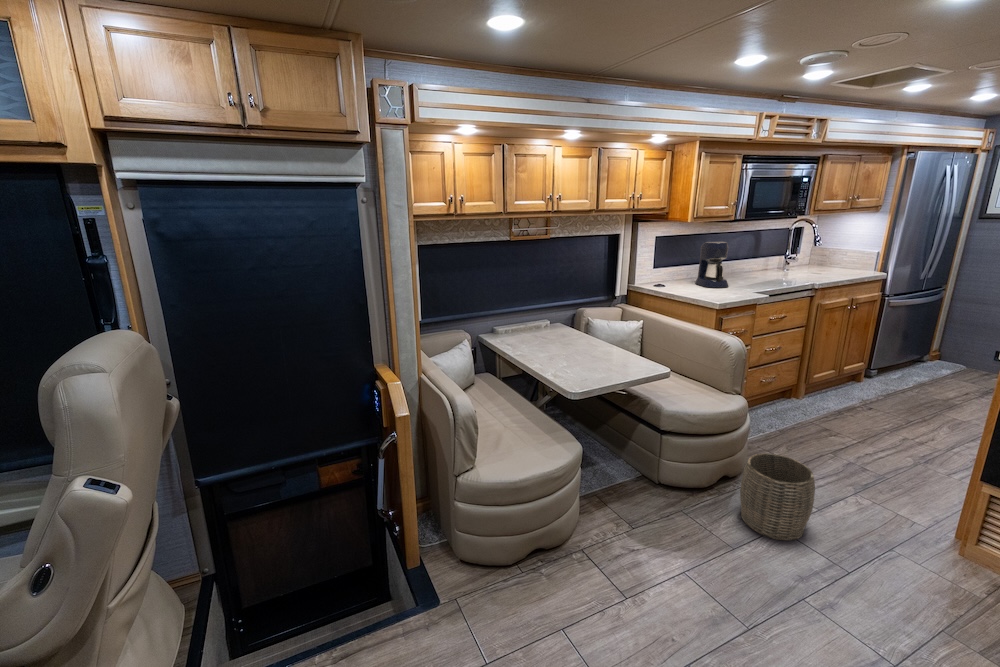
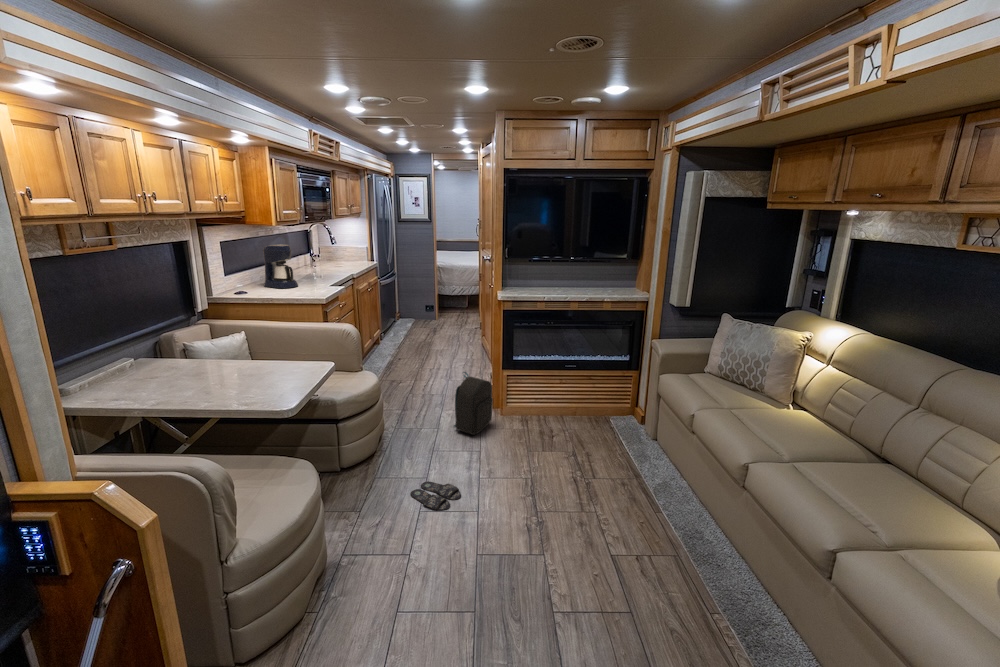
backpack: none [844,447,941,551] -> present [454,372,493,435]
woven basket: present [740,453,815,541] -> none [402,401,448,462]
slippers: none [696,548,758,598] -> present [411,481,461,510]

